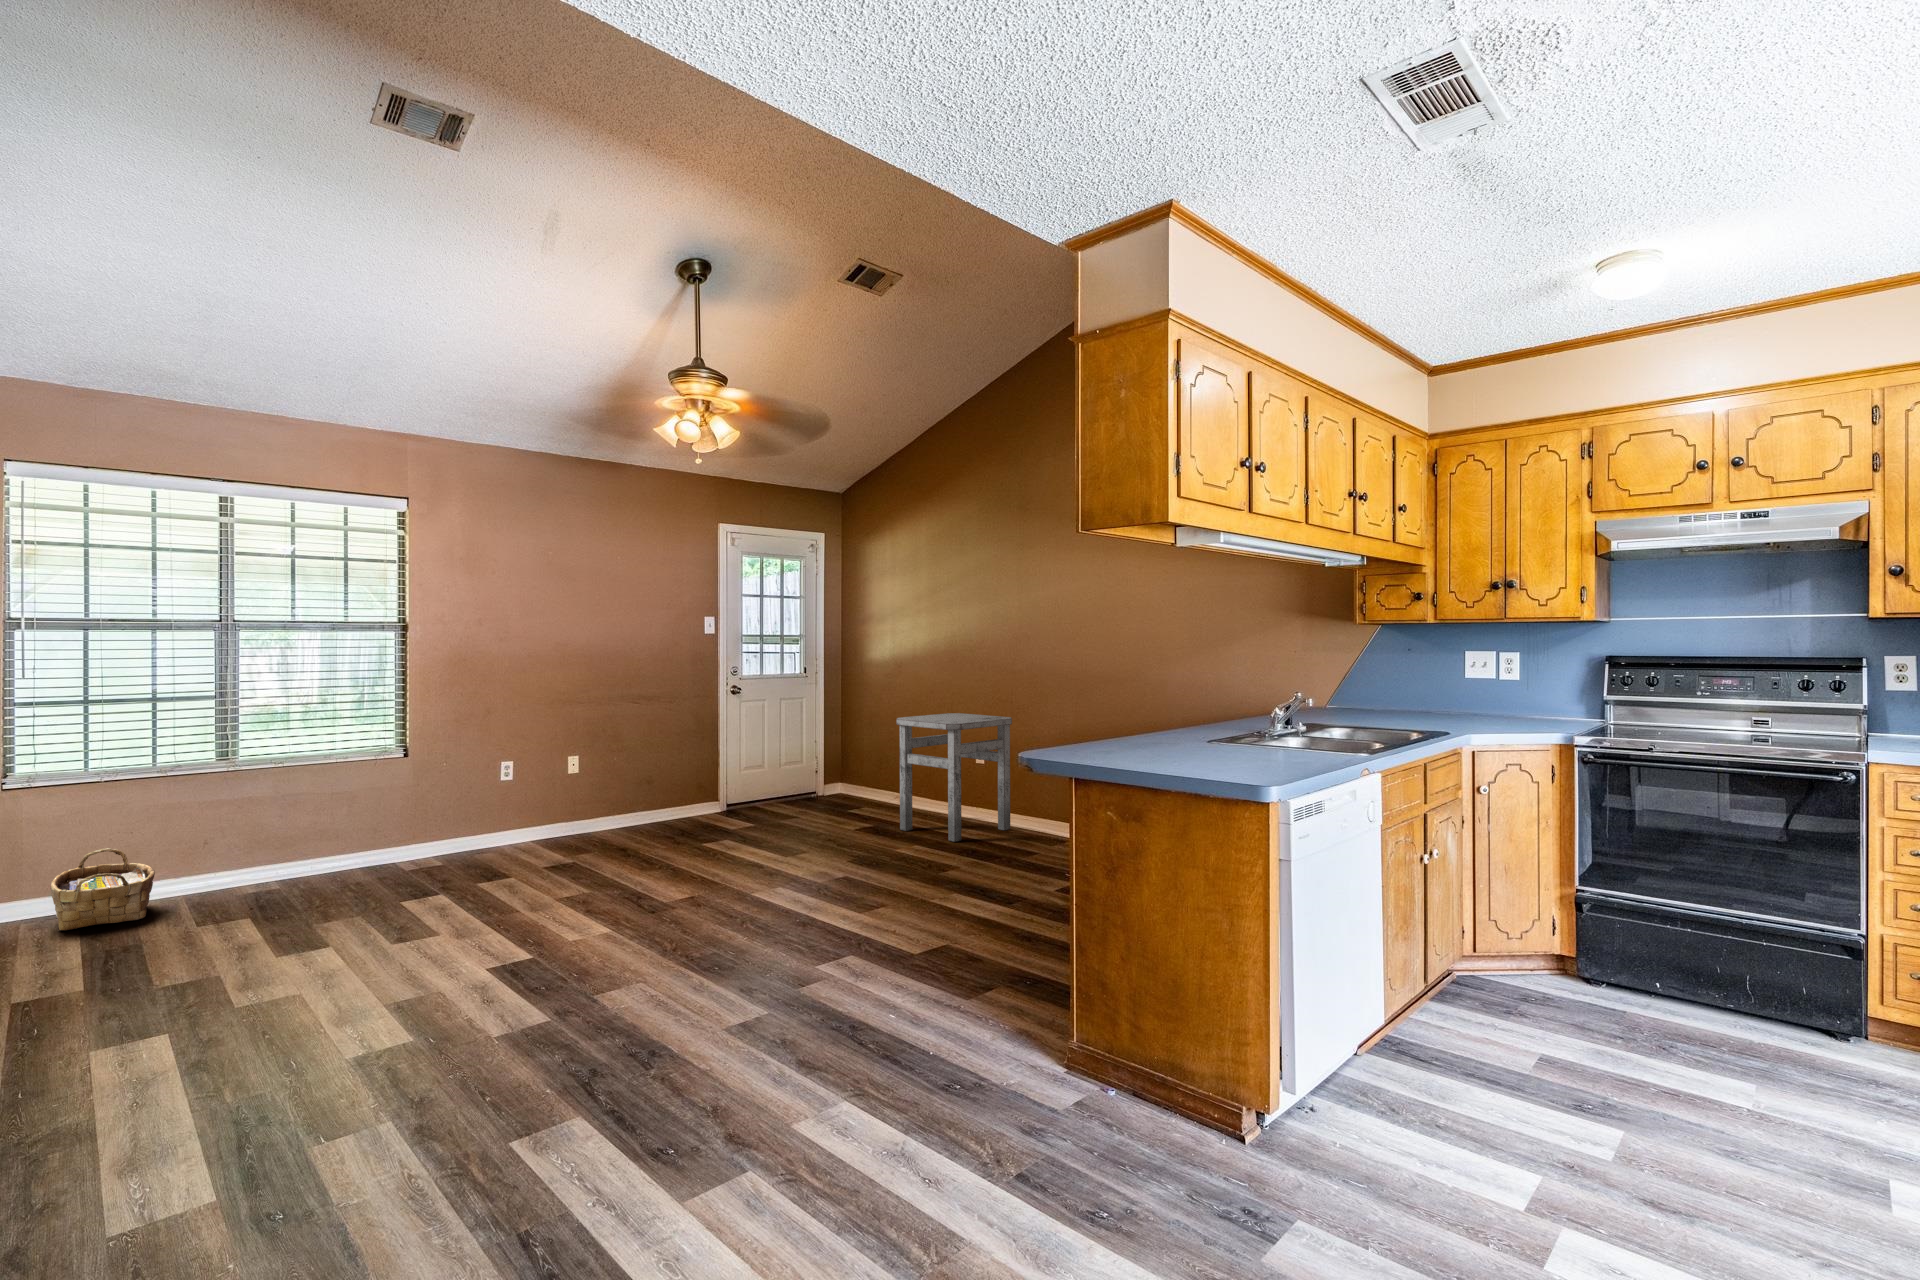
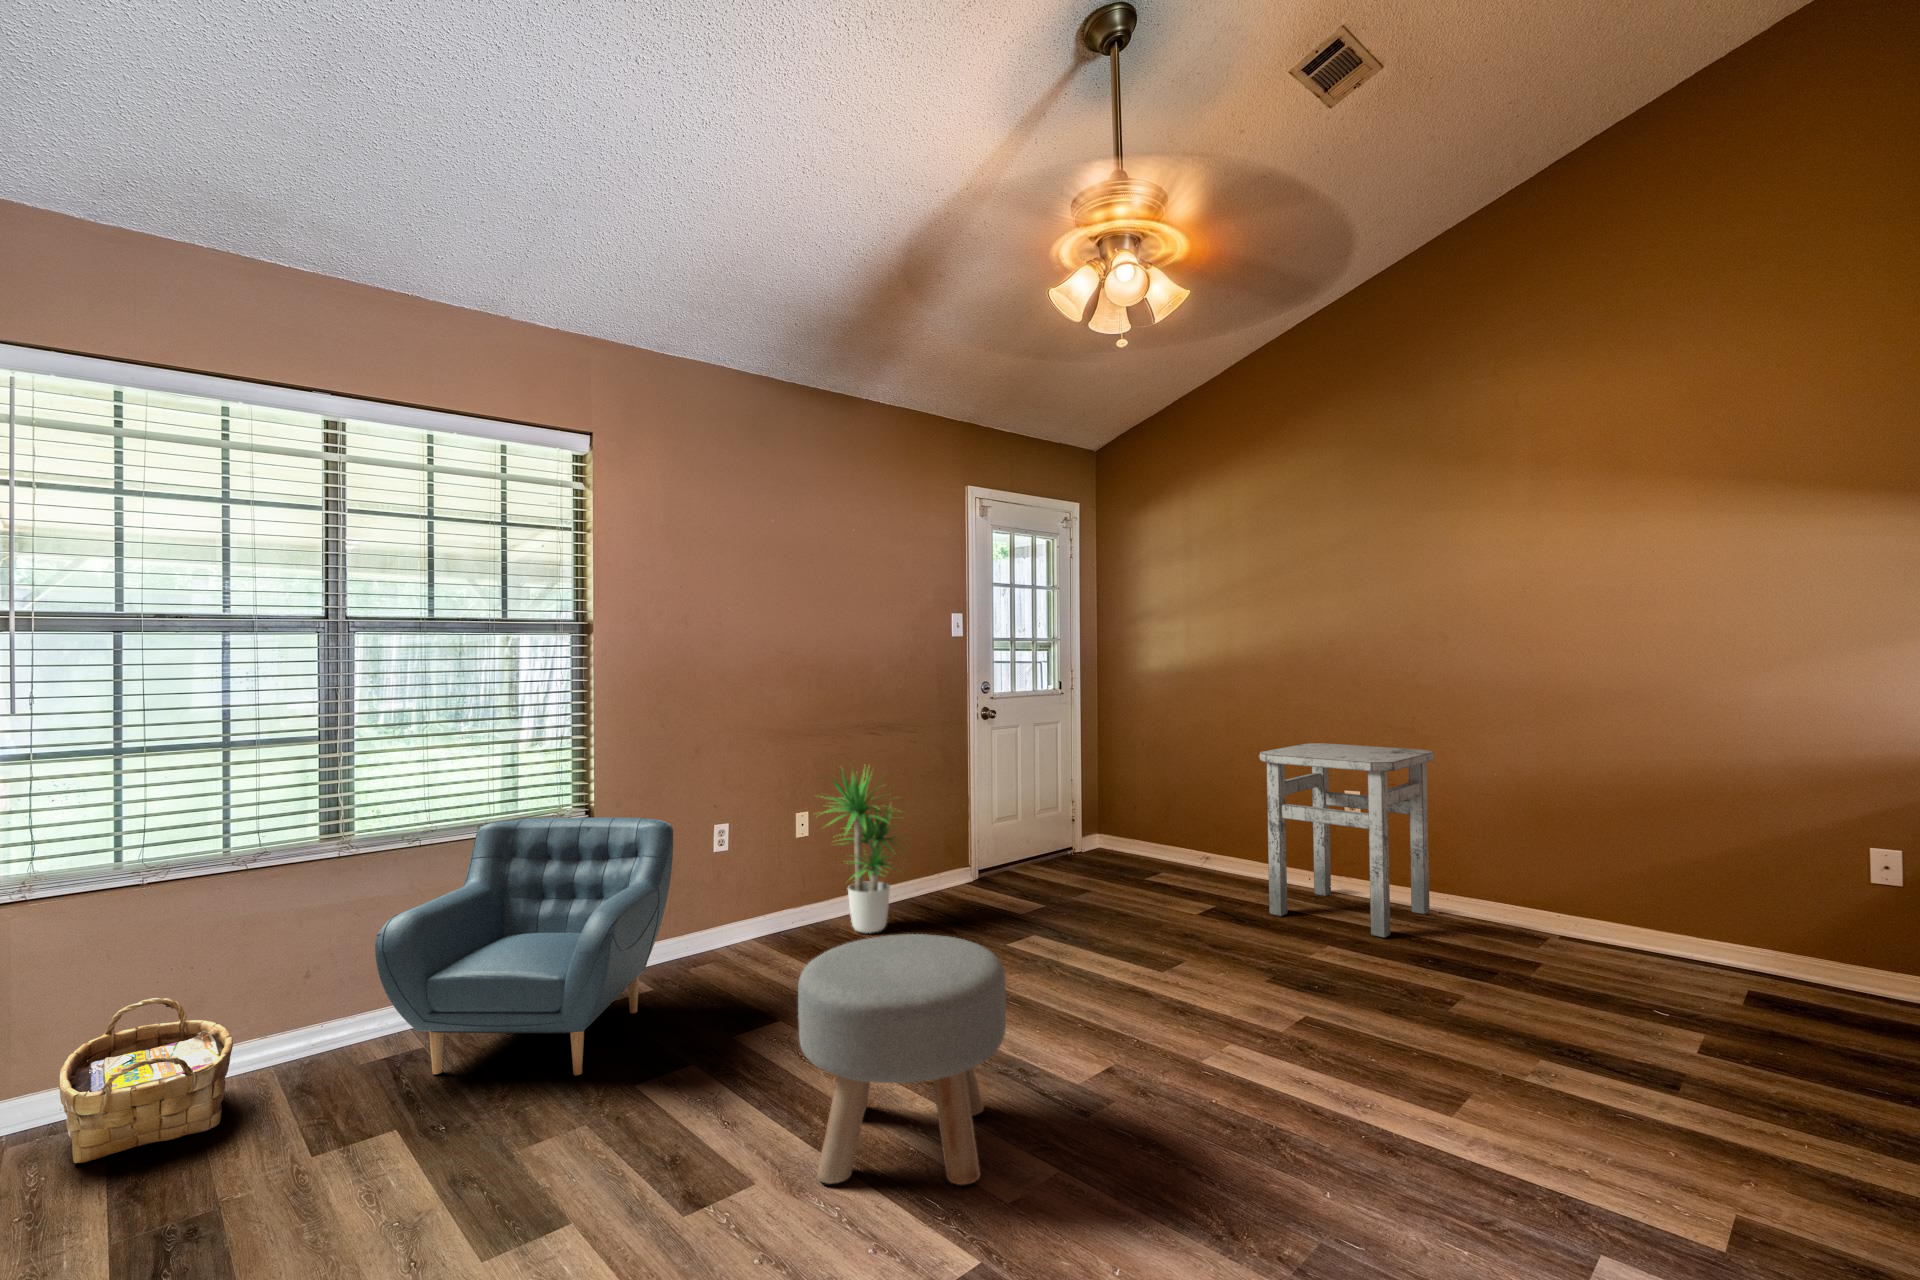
potted plant: none [575,721,653,838] -> present [821,768,900,933]
armchair: none [243,752,449,900] -> present [375,817,673,1075]
ottoman: none [467,813,595,937] -> present [798,934,1006,1185]

